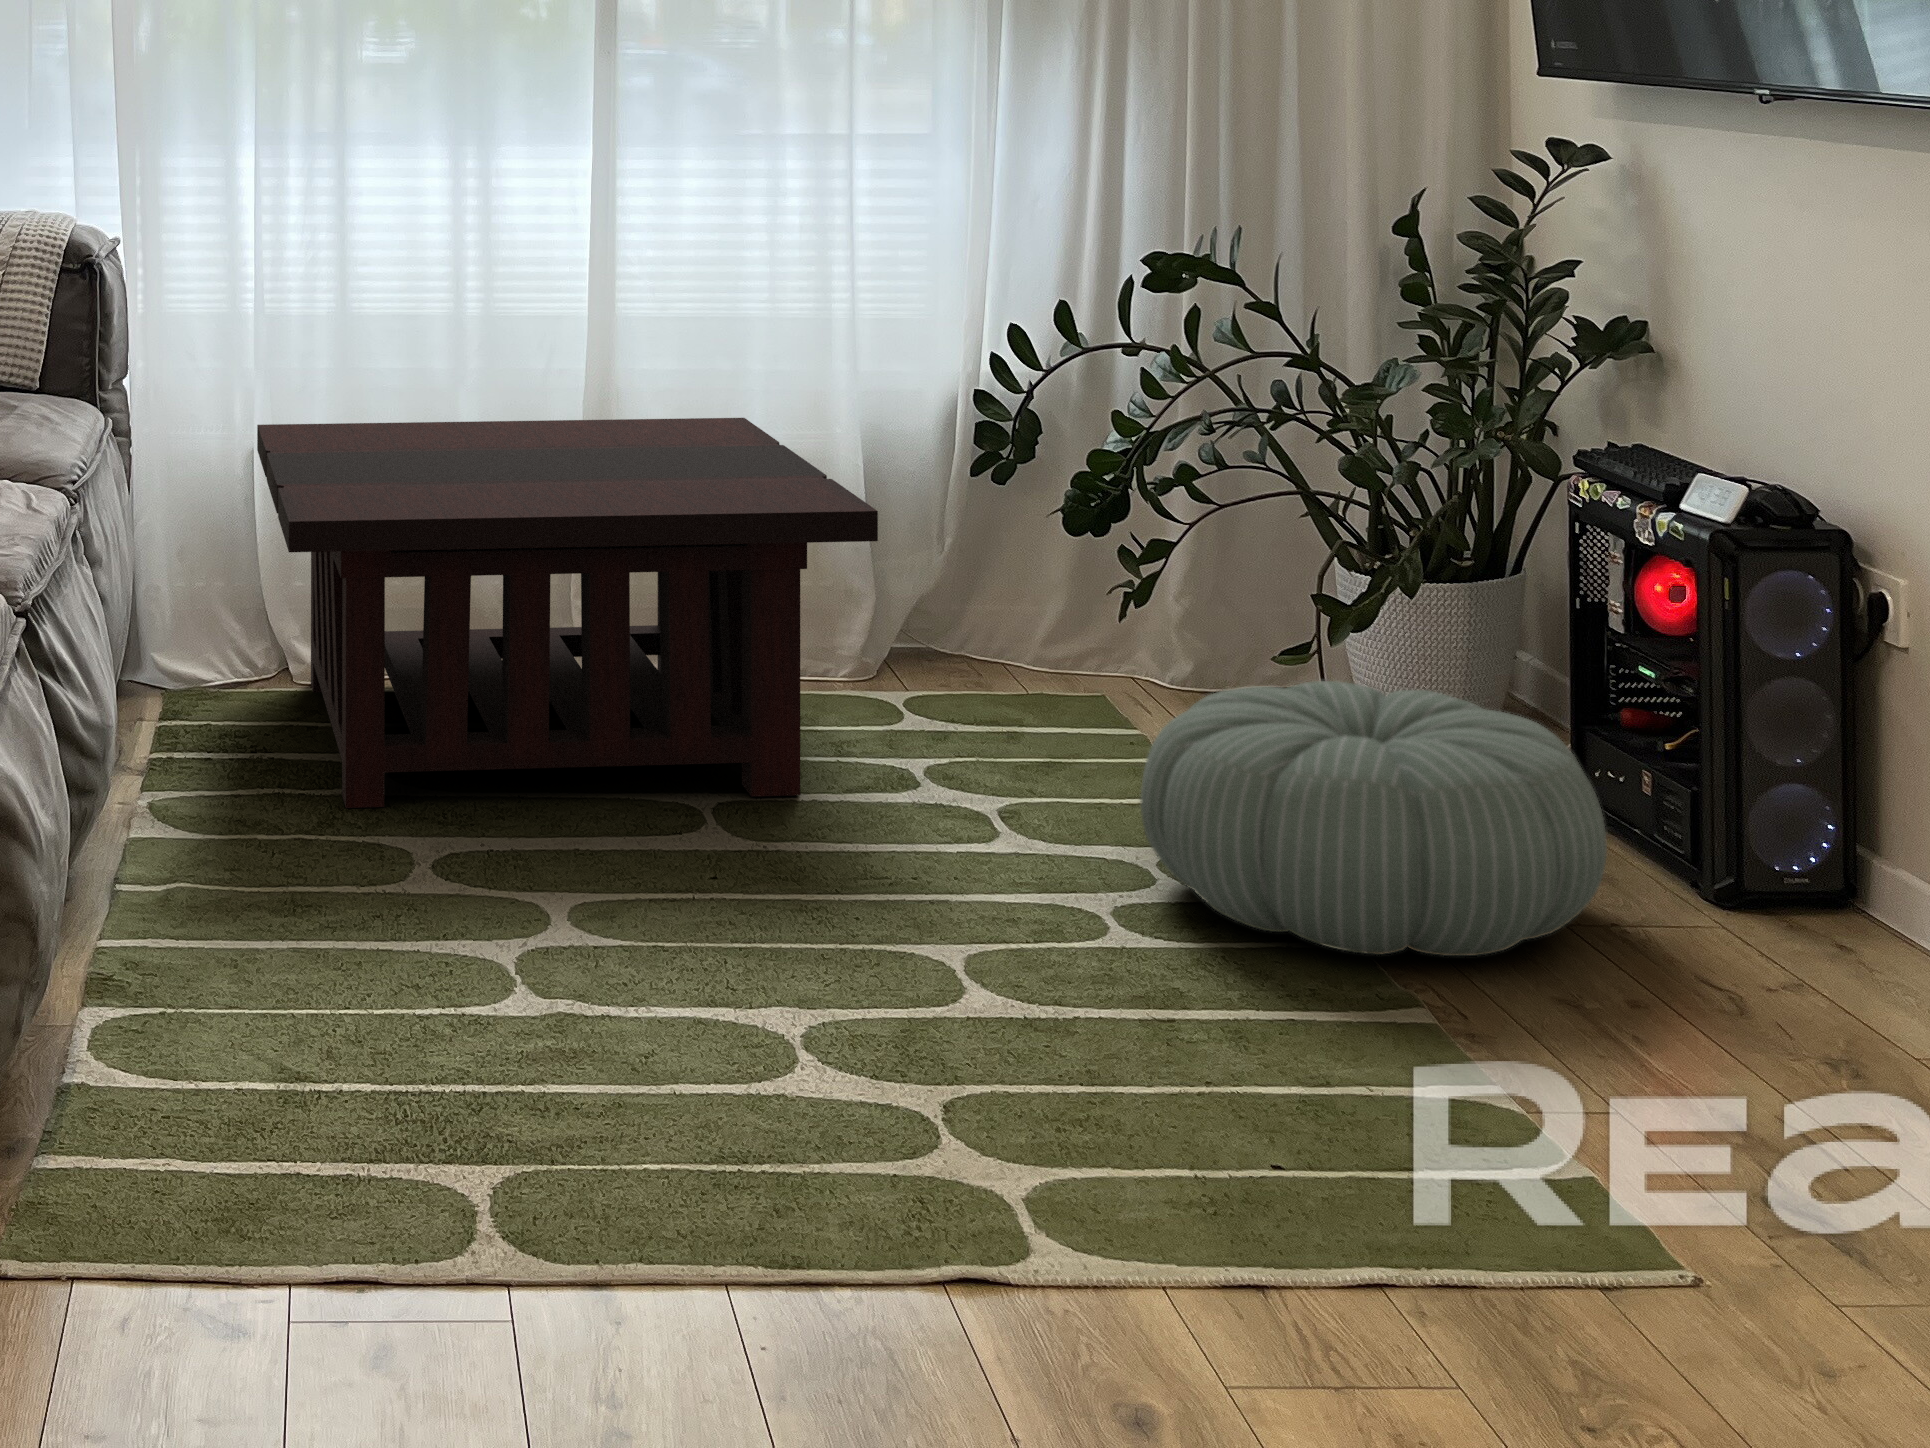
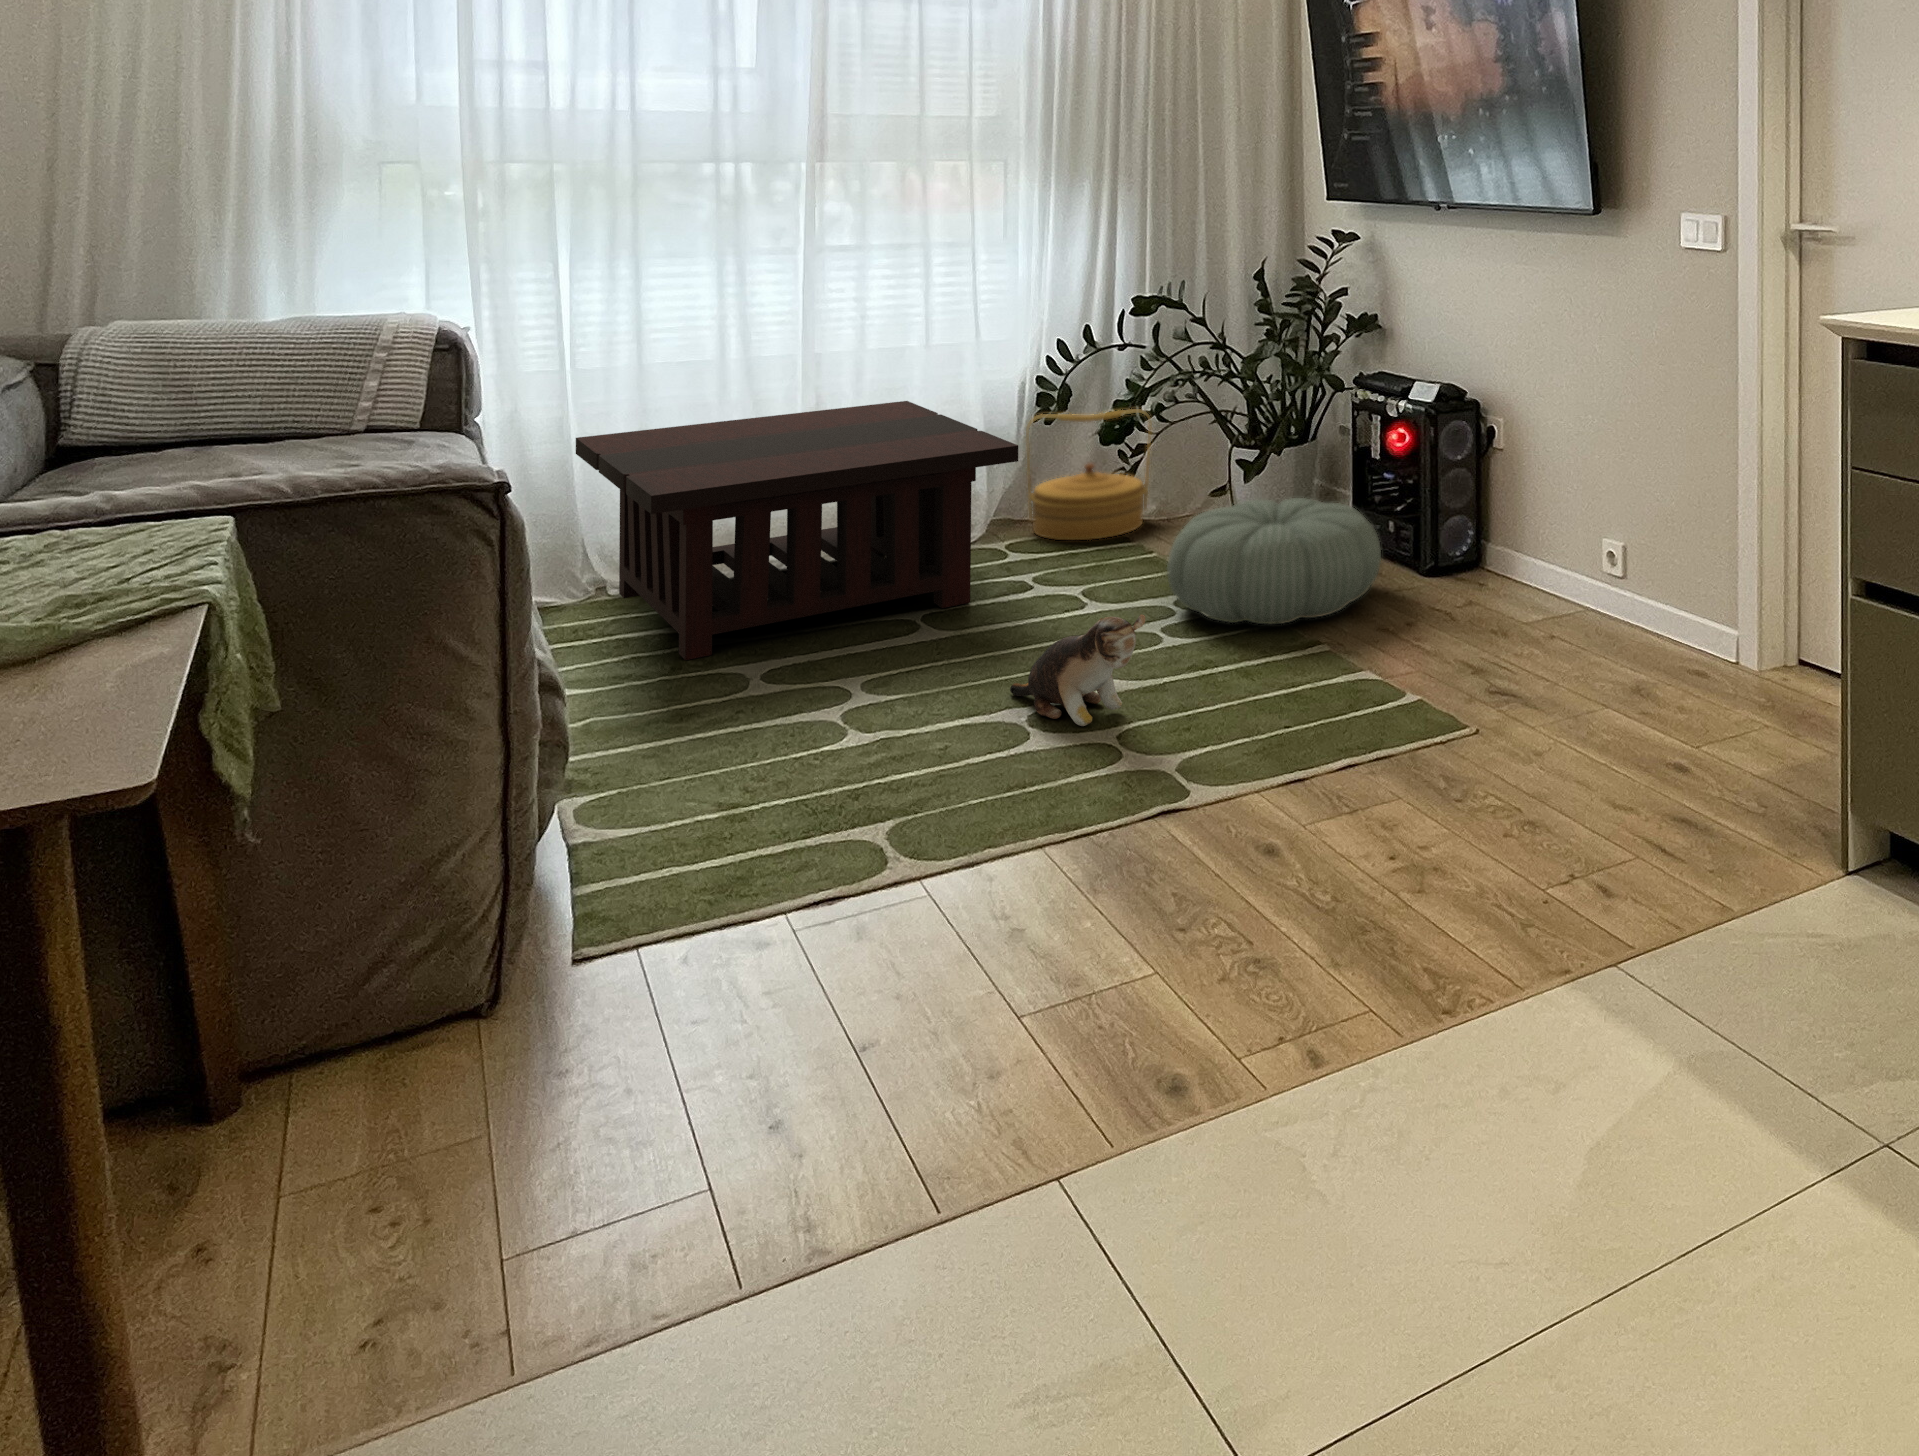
woven basket: none [941,466,1172,718] -> present [1027,409,1152,540]
plush toy: none [800,862,1018,1076] -> present [1010,614,1145,726]

